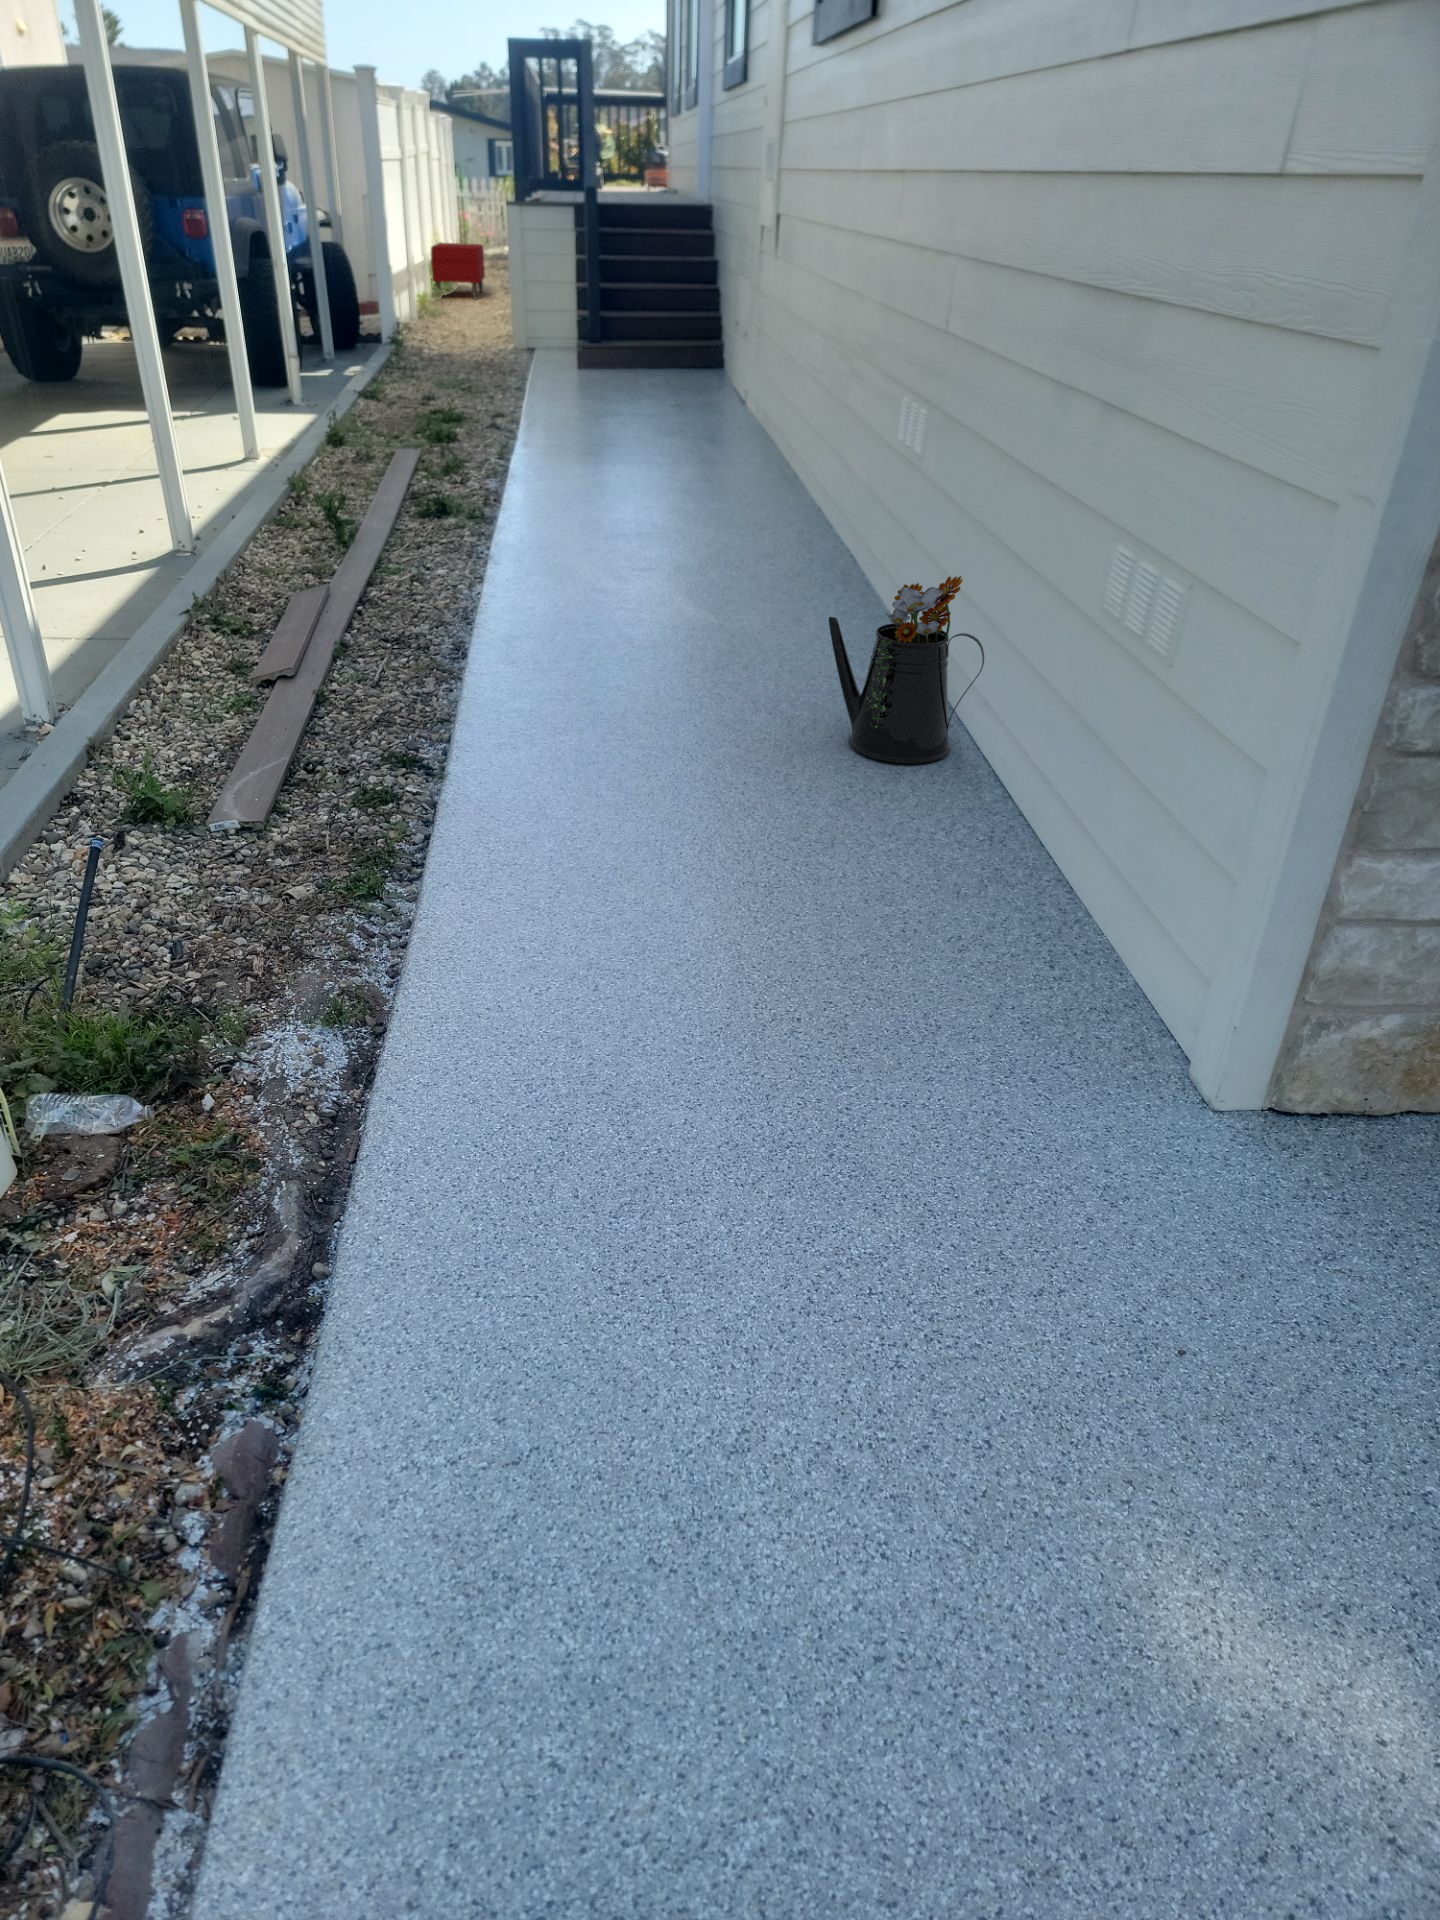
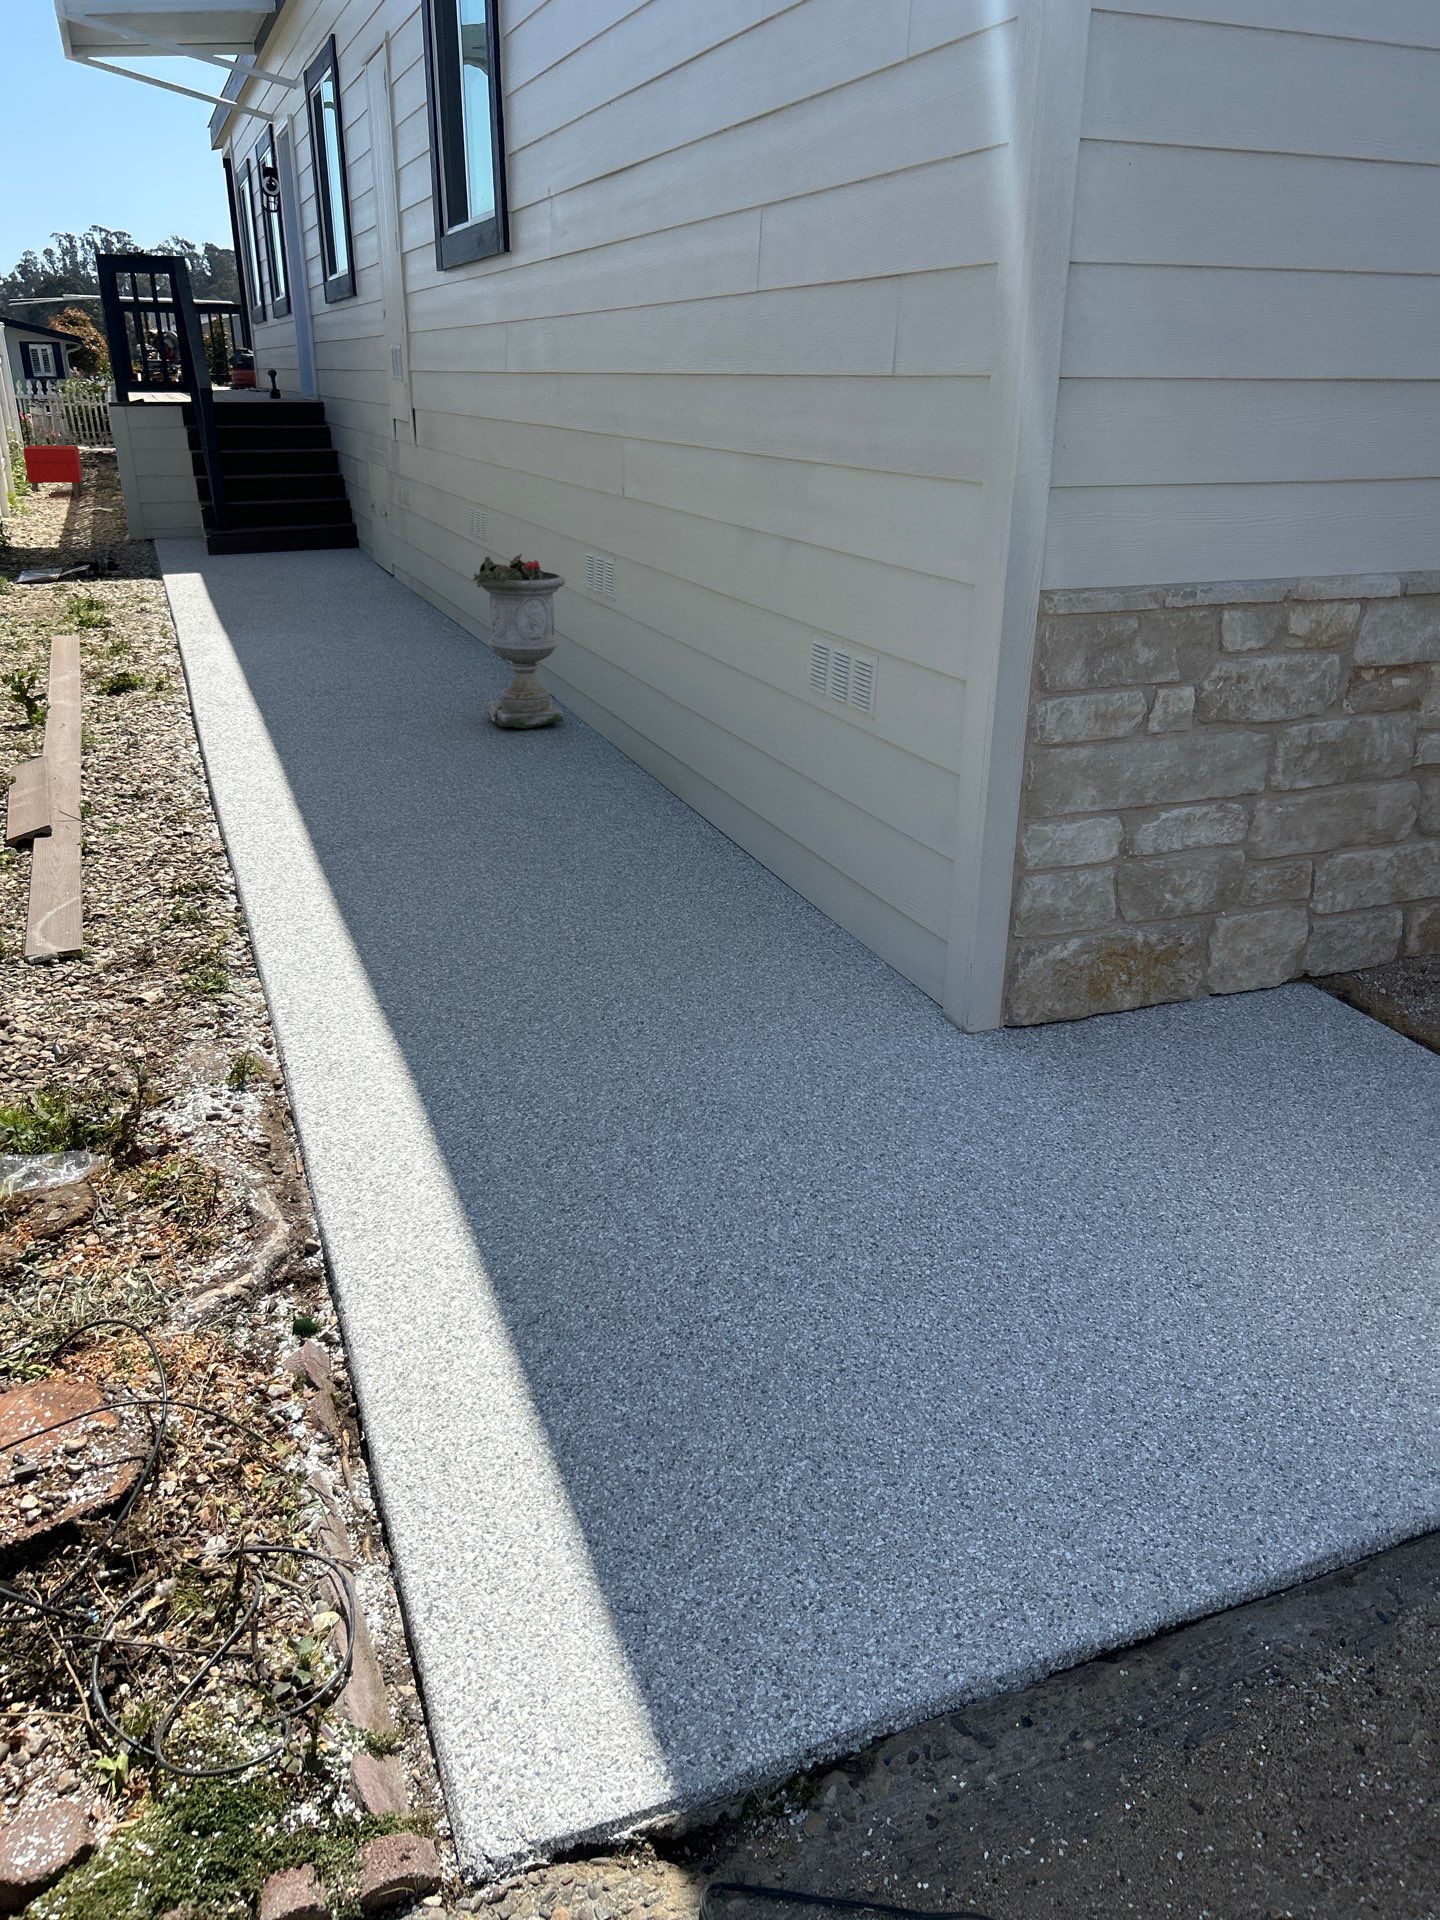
planter: none [779,394,885,601] -> present [473,554,565,728]
watering can: present [829,576,984,764] -> none [565,677,699,839]

